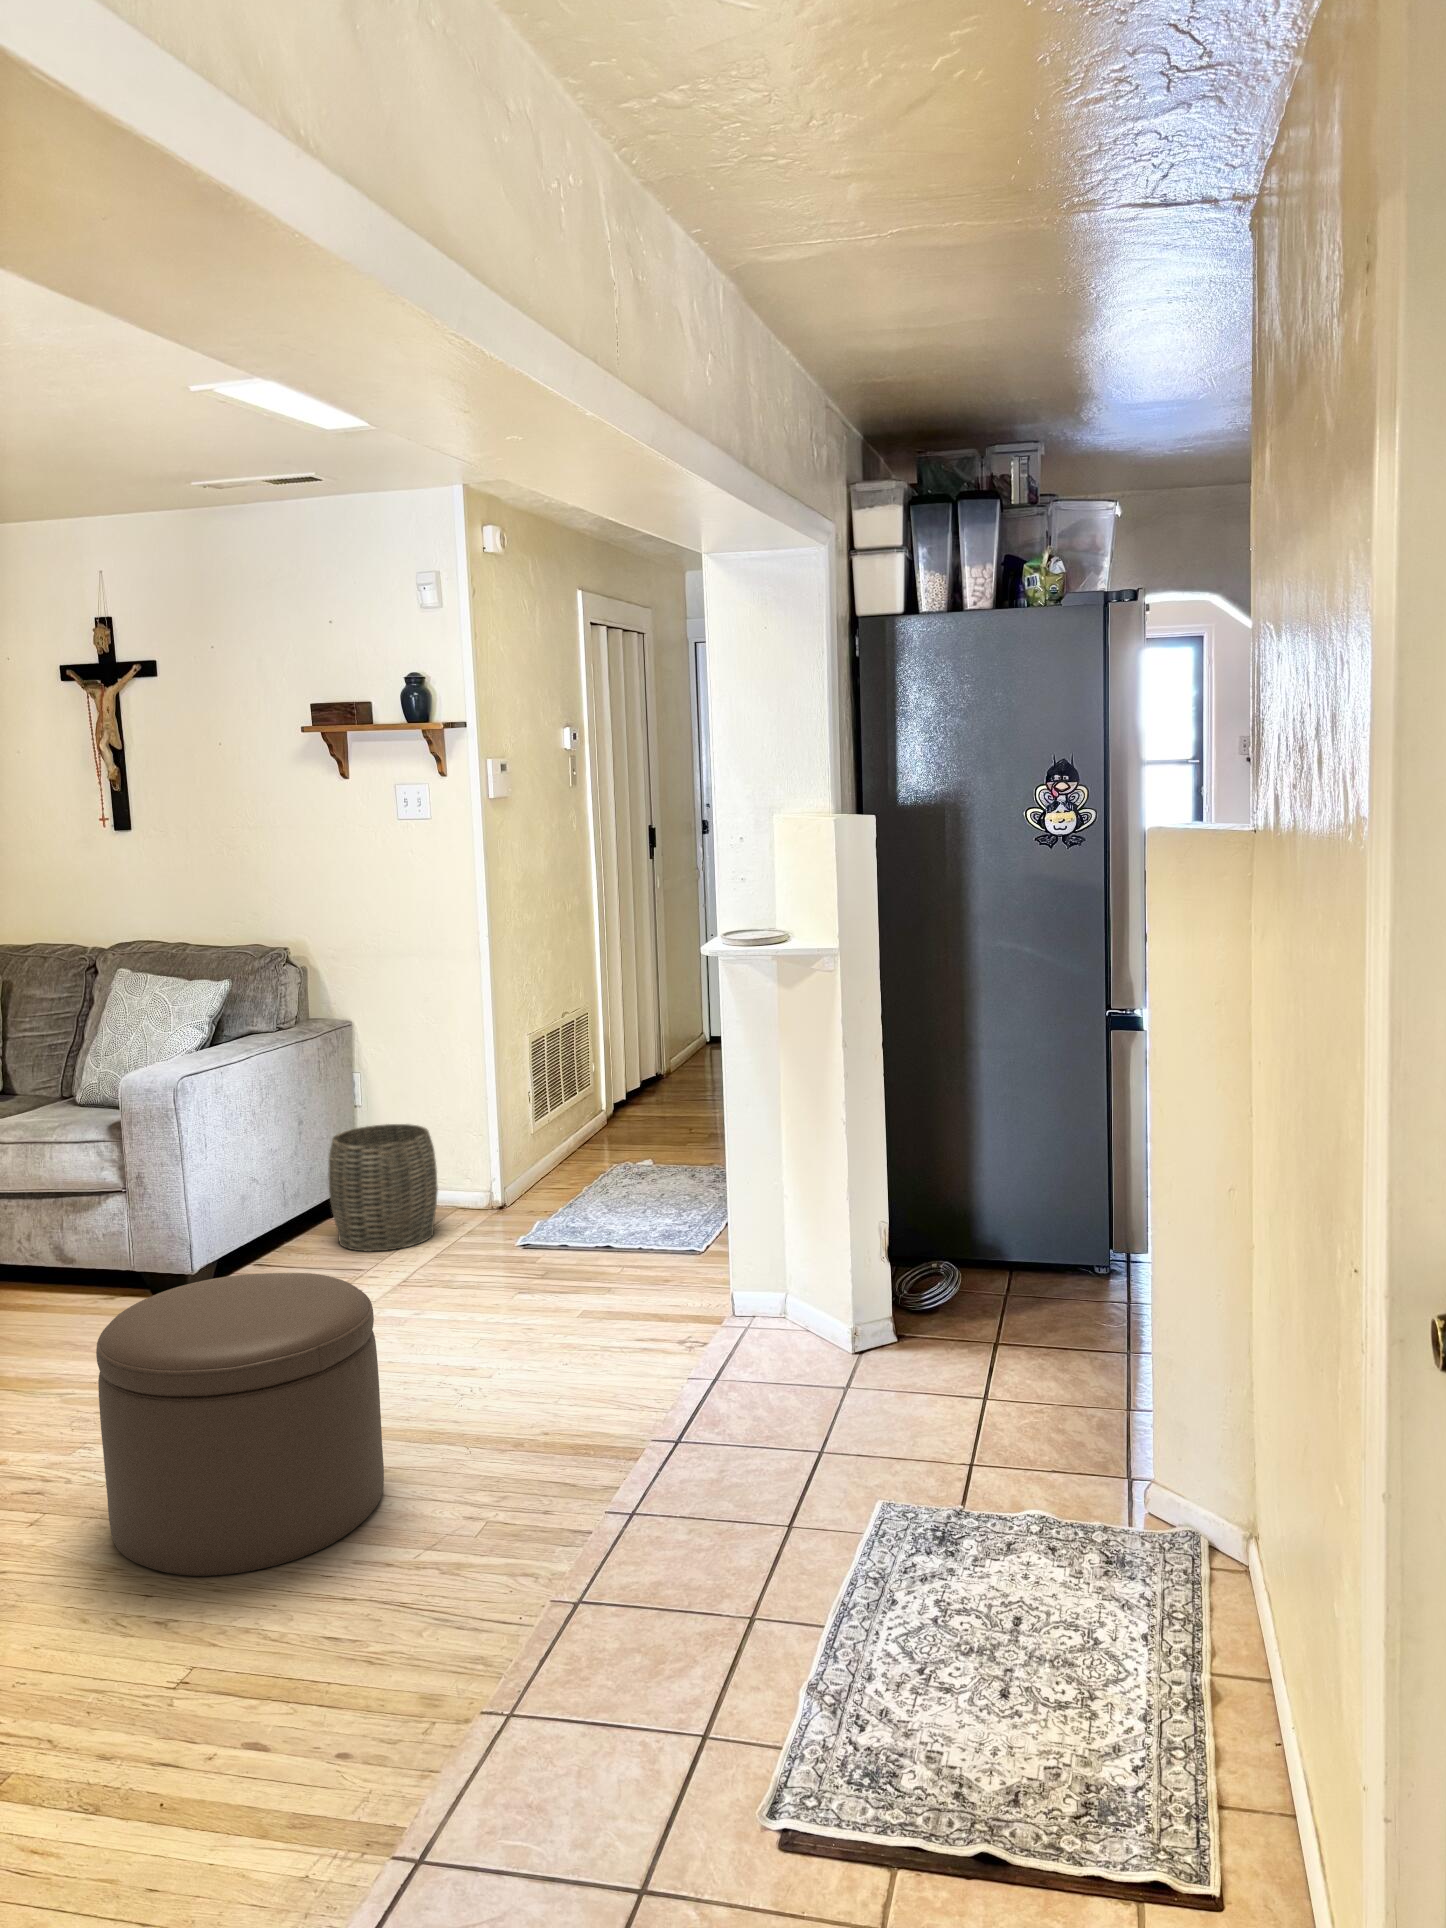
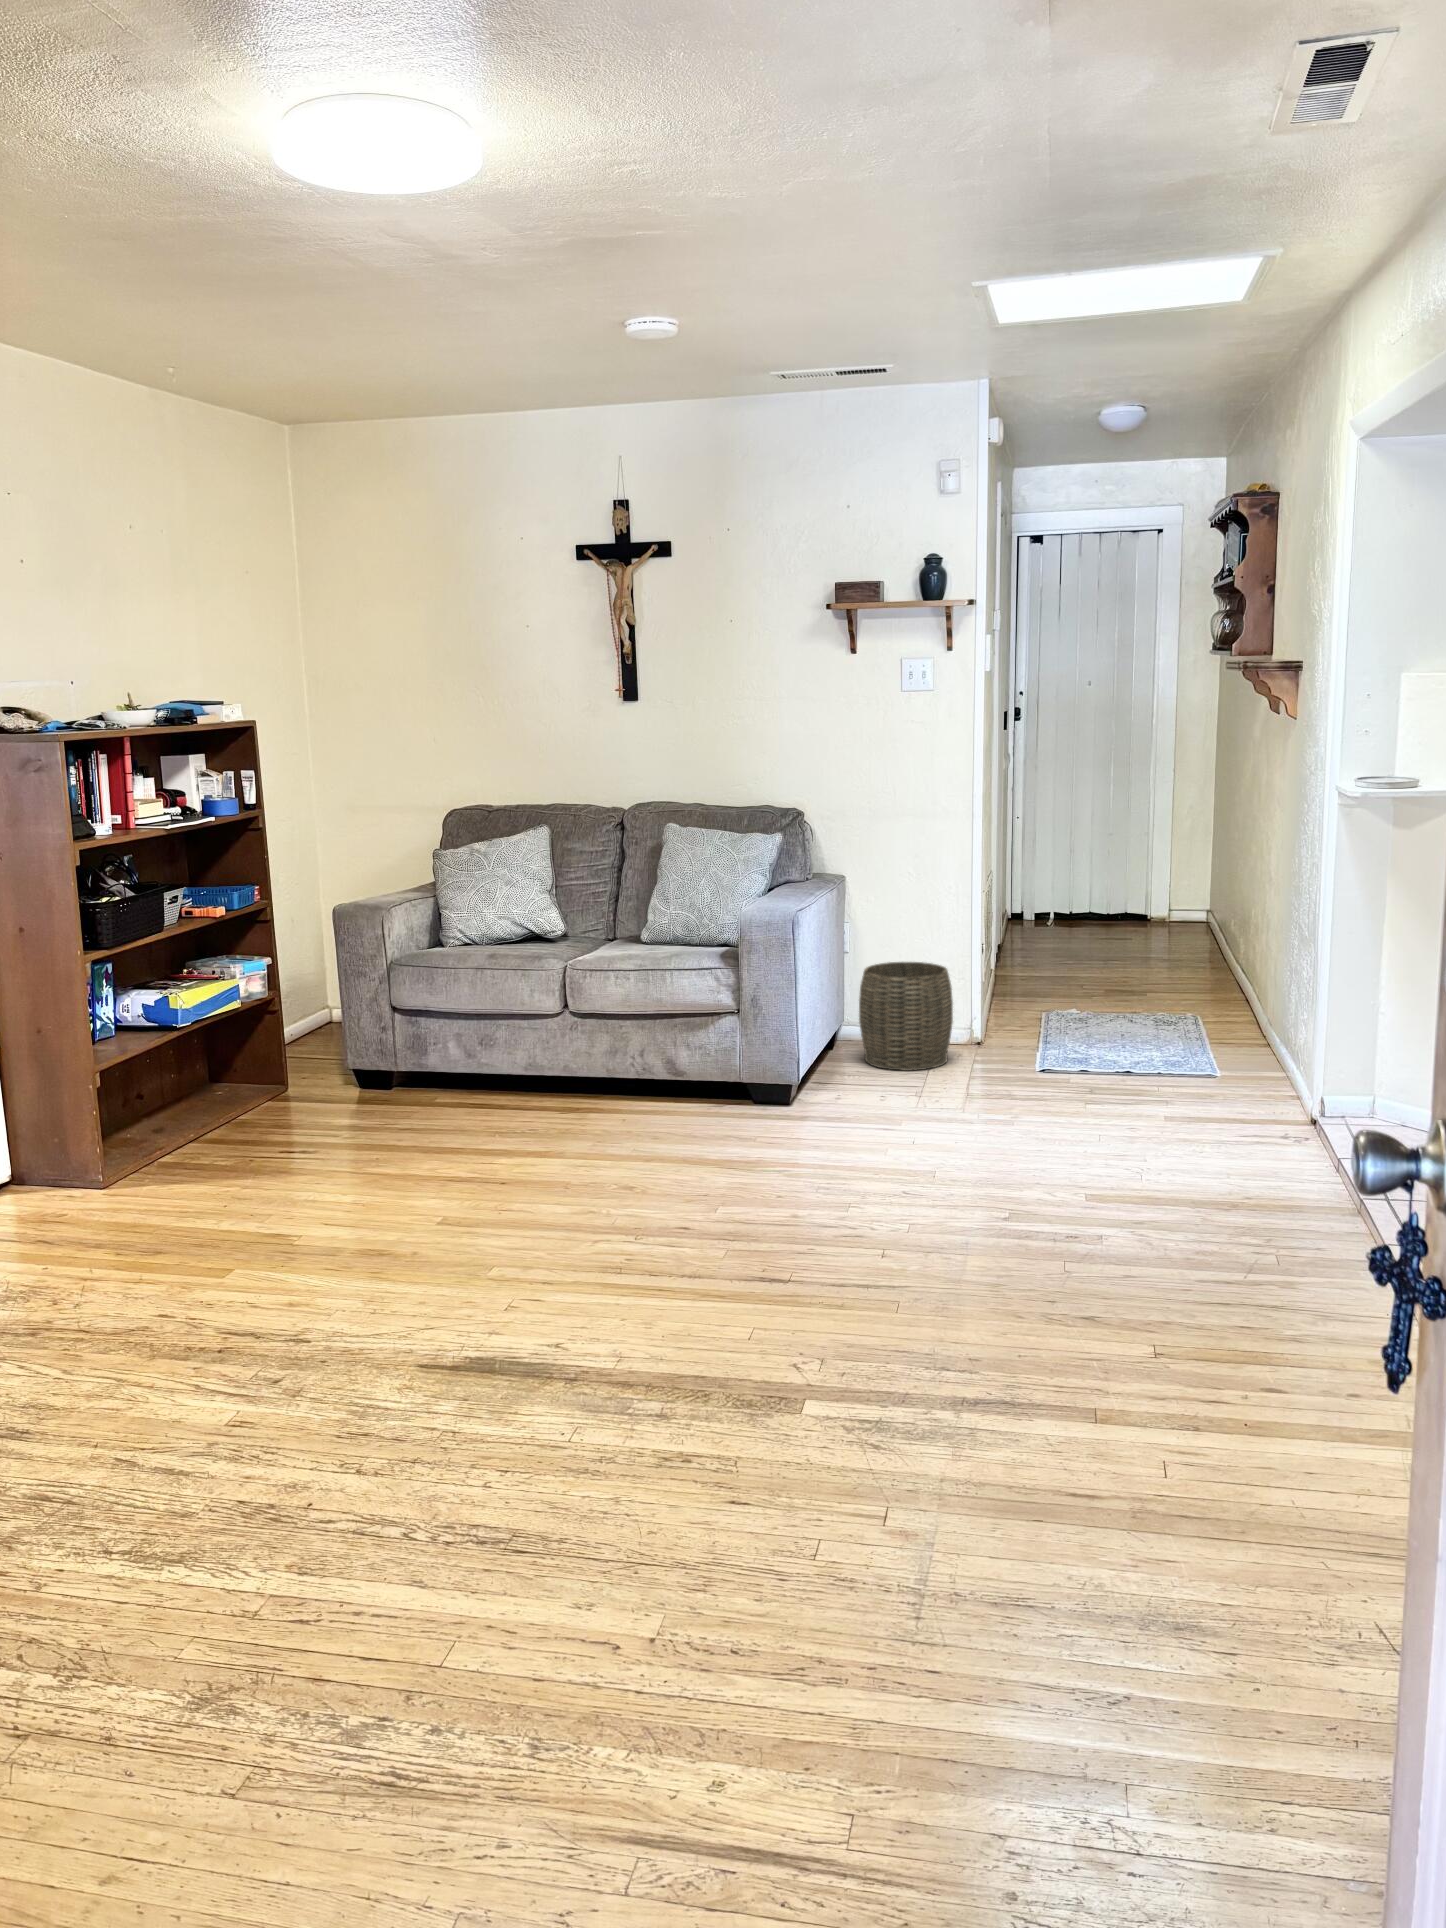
ottoman: present [96,1273,384,1576] -> none [974,1063,1204,1300]

